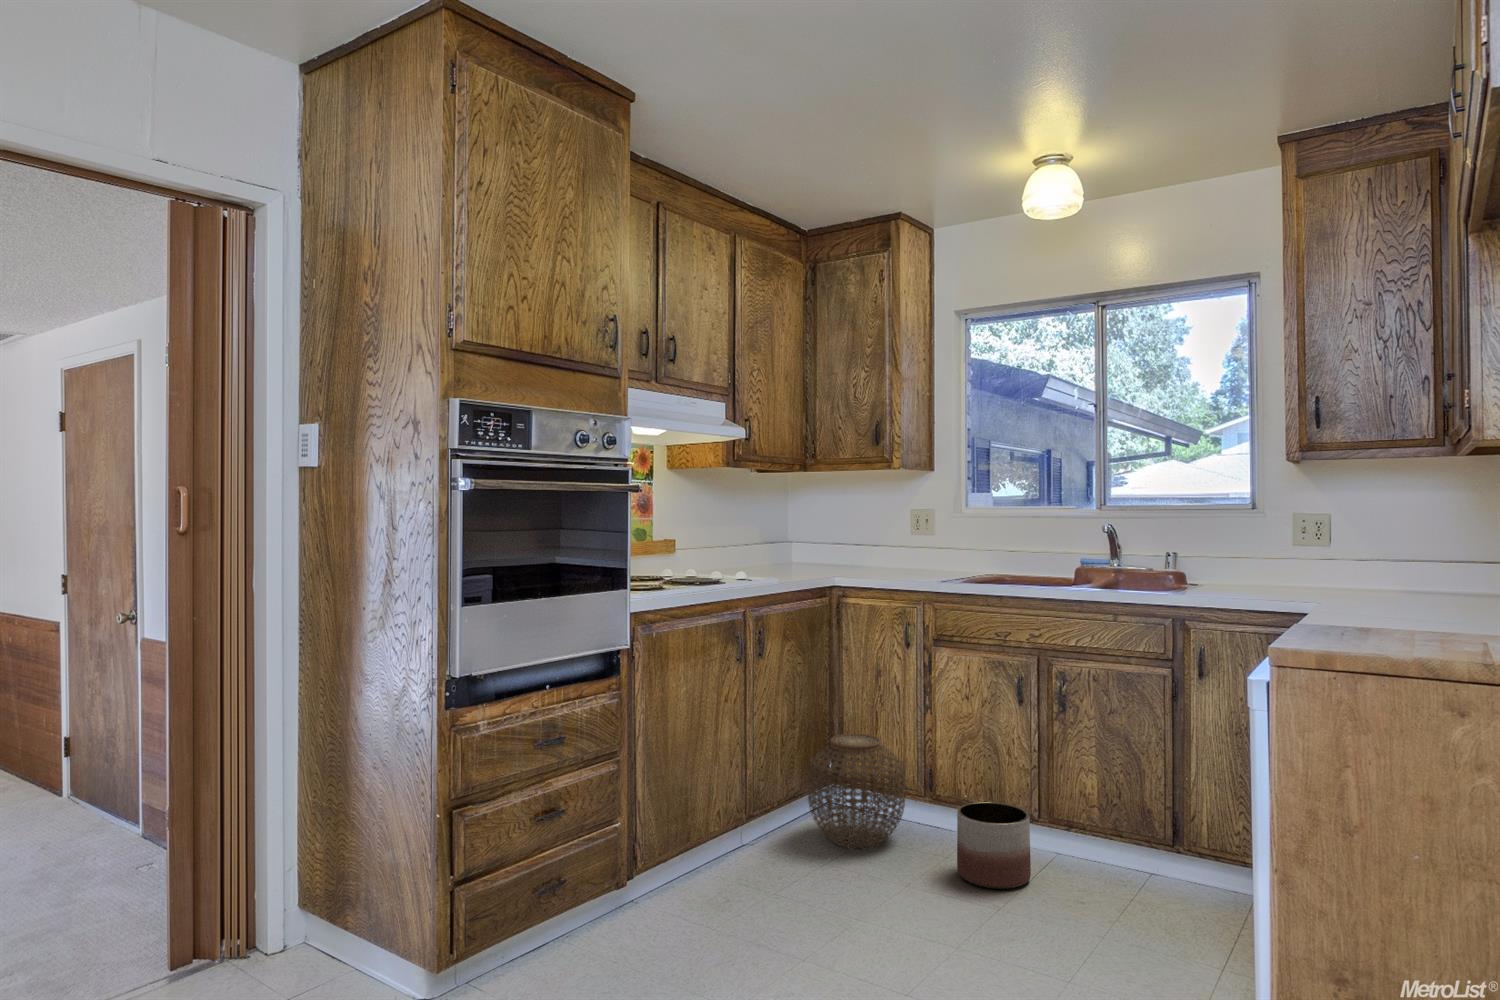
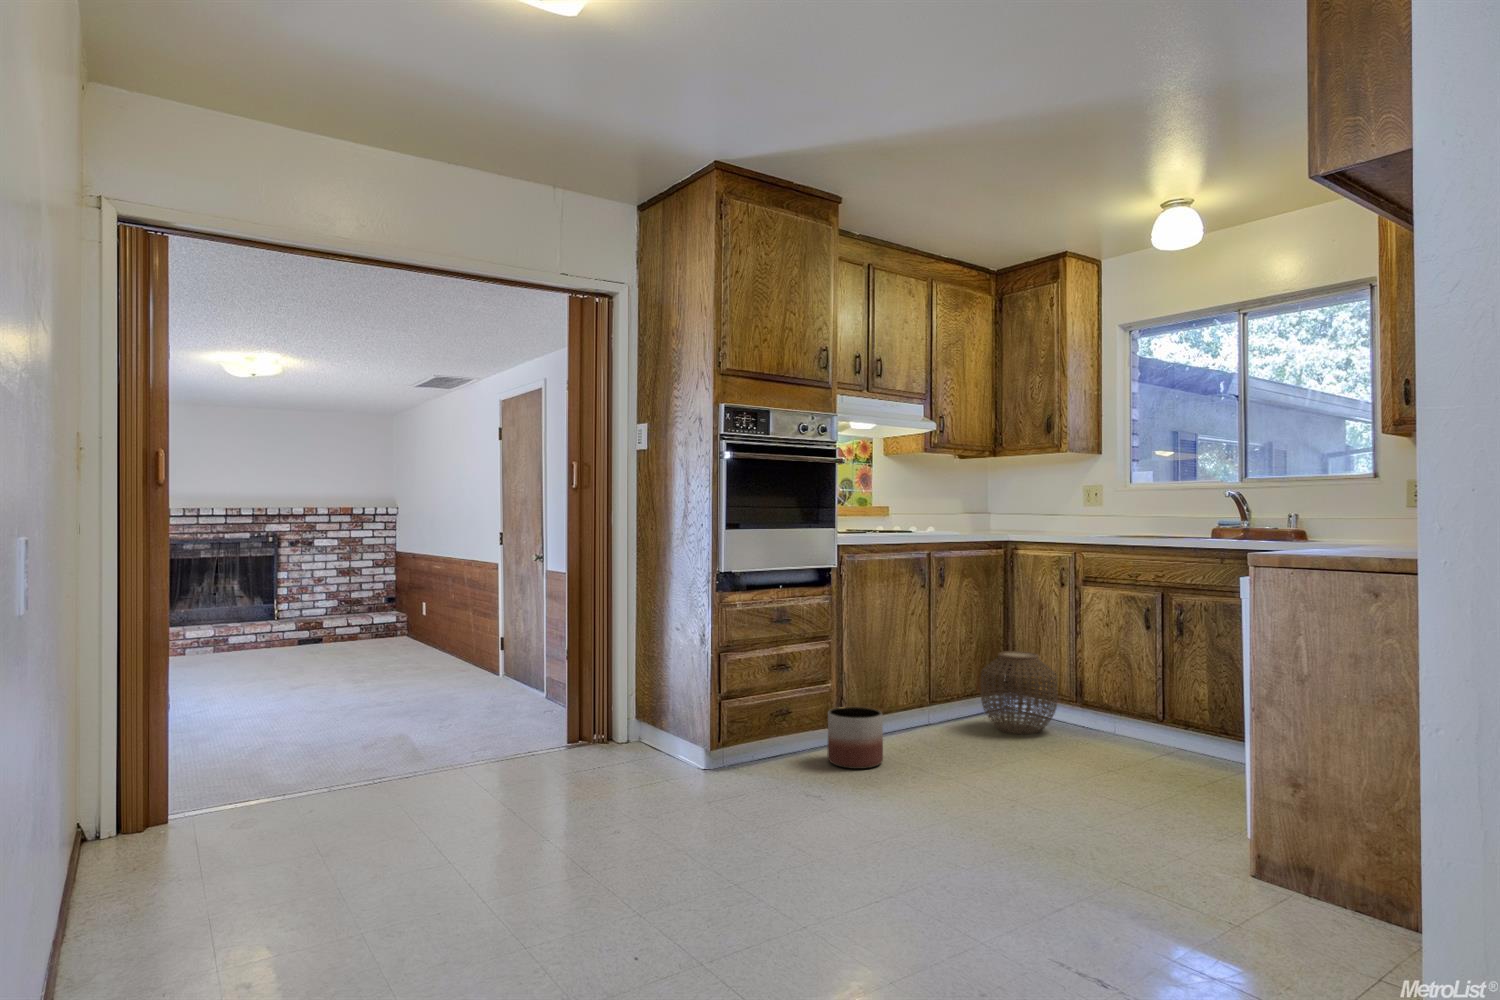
planter: present [957,802,1031,889] -> present [828,707,883,769]

